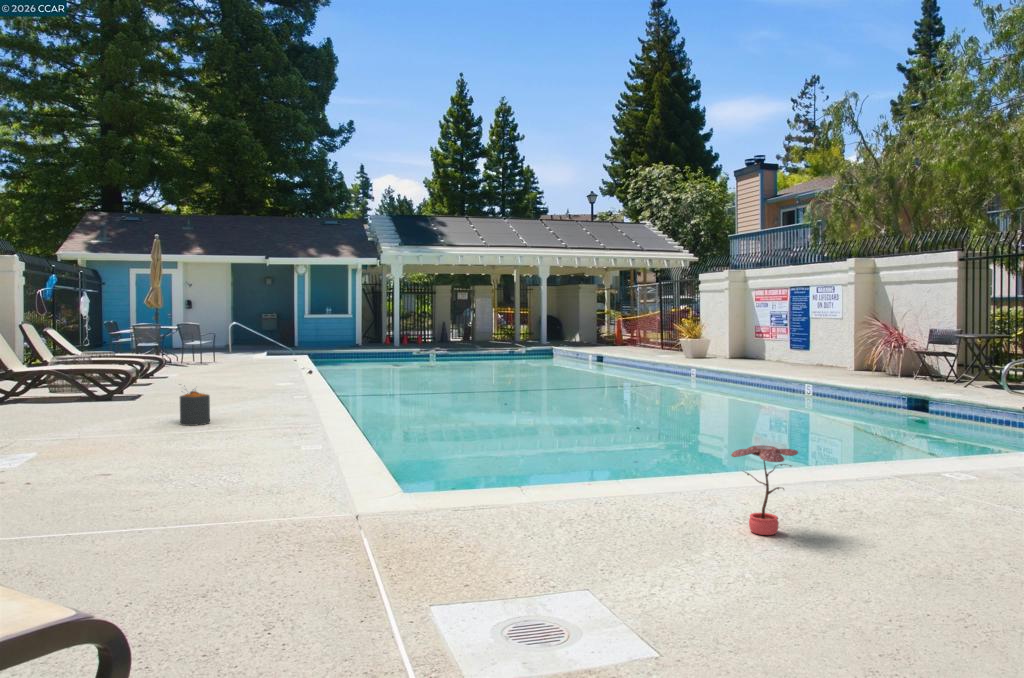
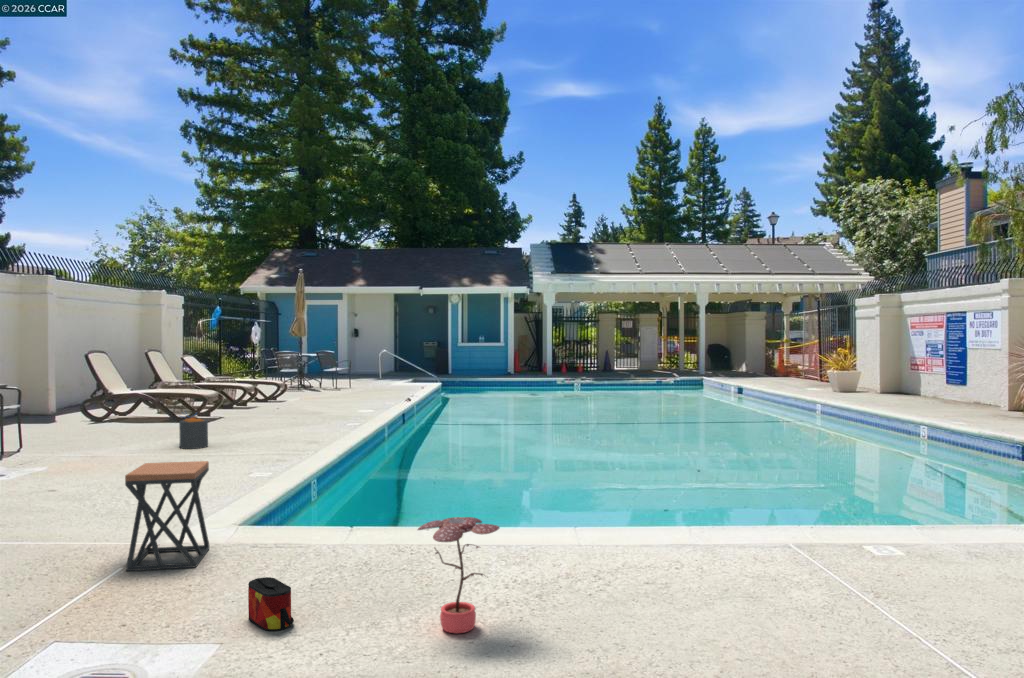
stool: none [384,419,461,523] -> present [125,461,210,571]
bag: none [588,507,645,548] -> present [248,577,294,631]

